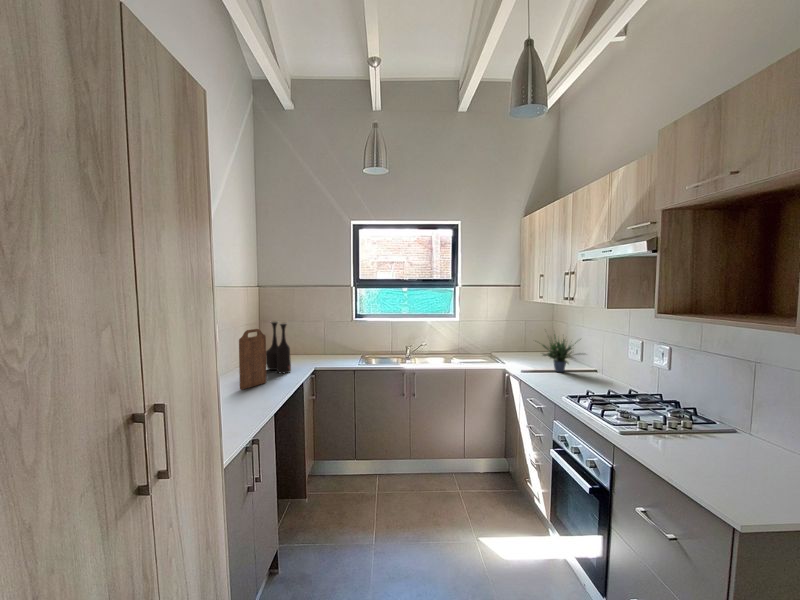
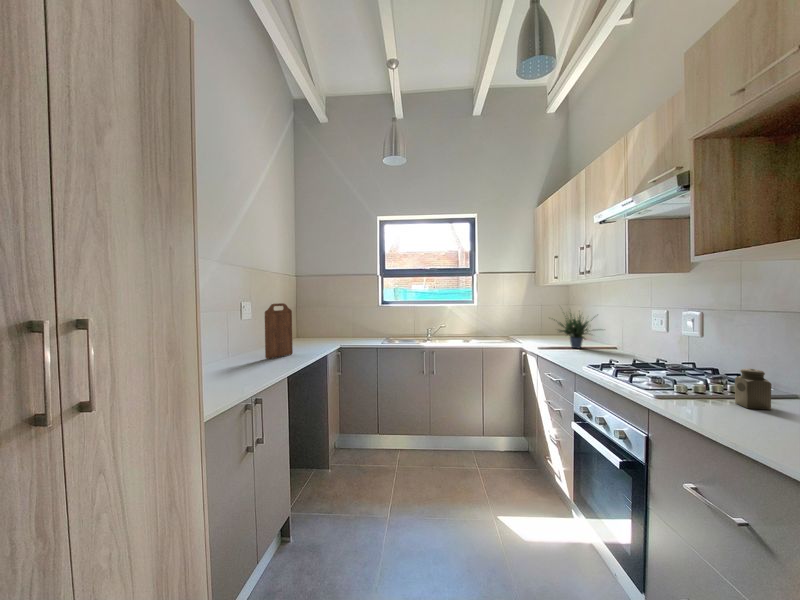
vase: present [266,321,291,373] -> none [297,303,319,349]
salt shaker: none [680,410,705,444] -> present [735,369,771,410]

